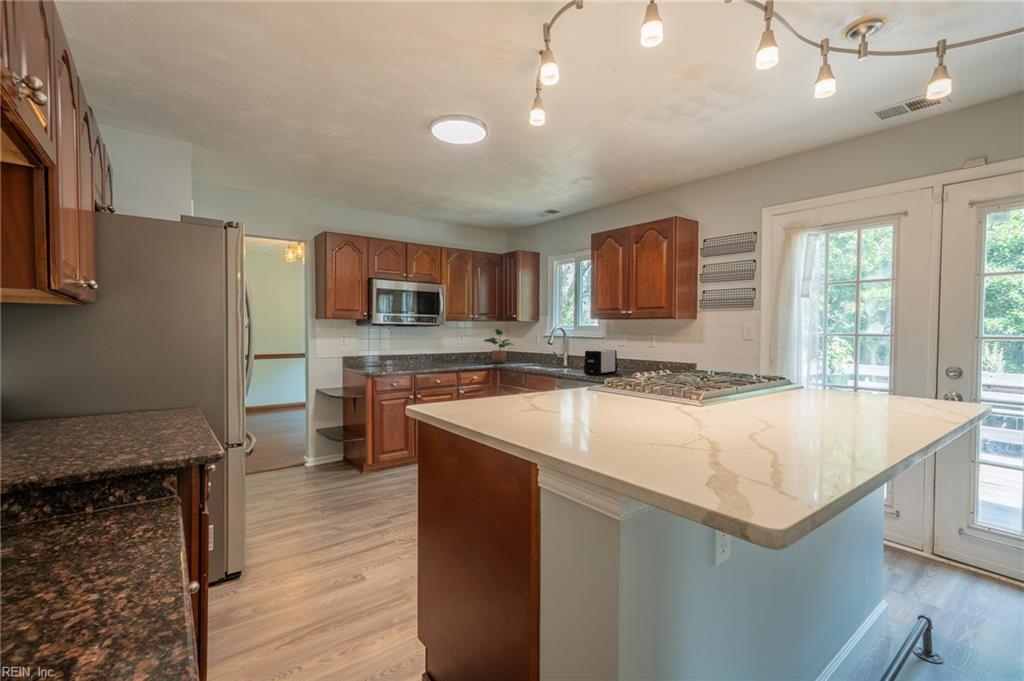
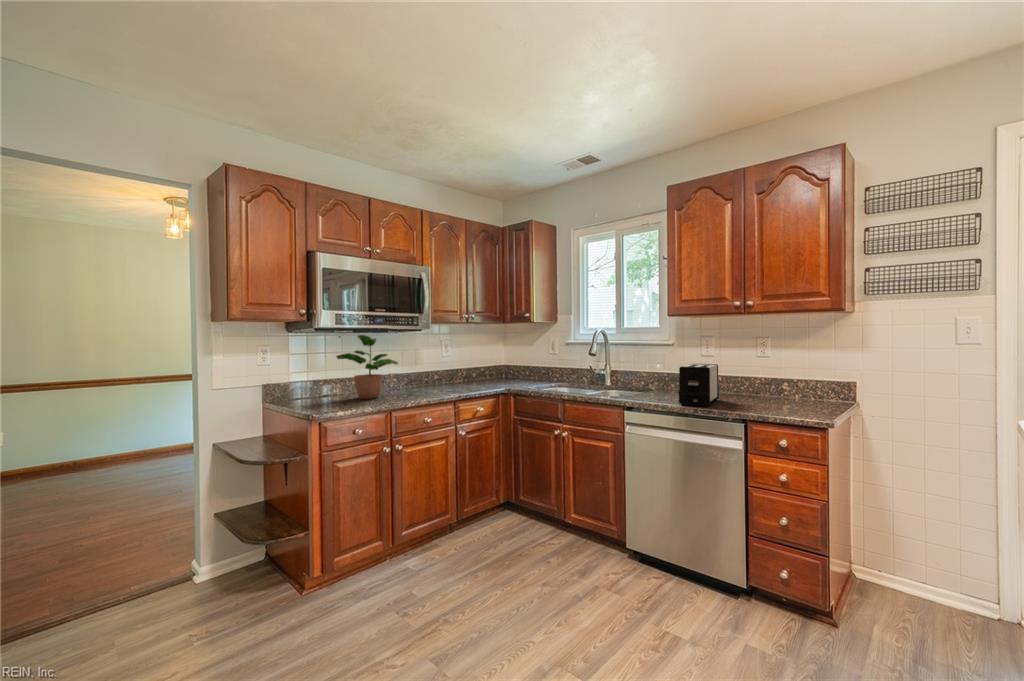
potted plant: present [484,329,513,363] -> present [336,335,398,399]

